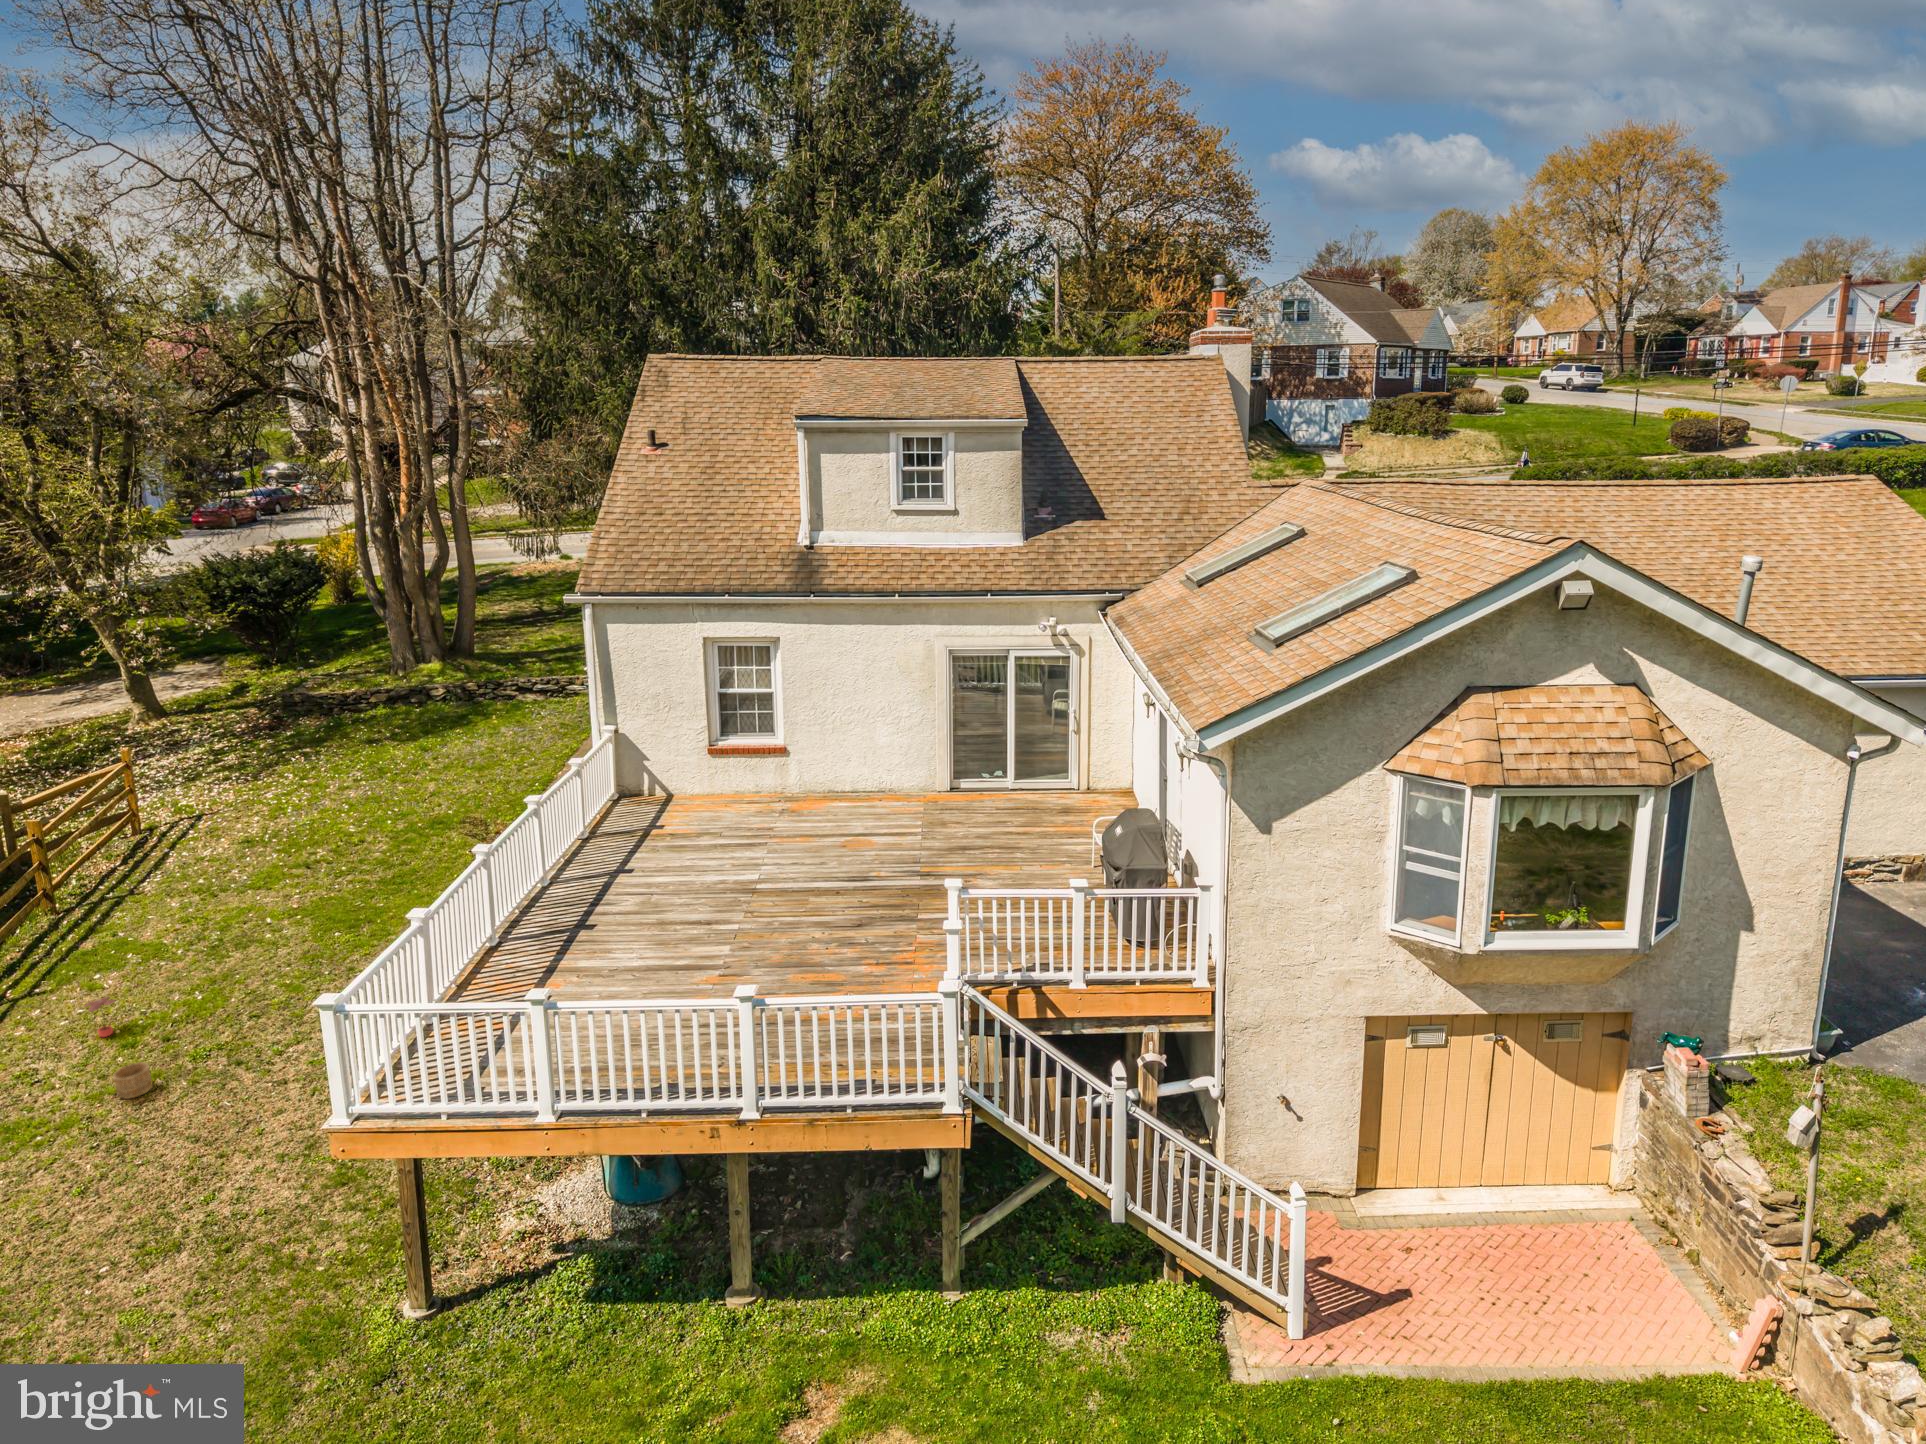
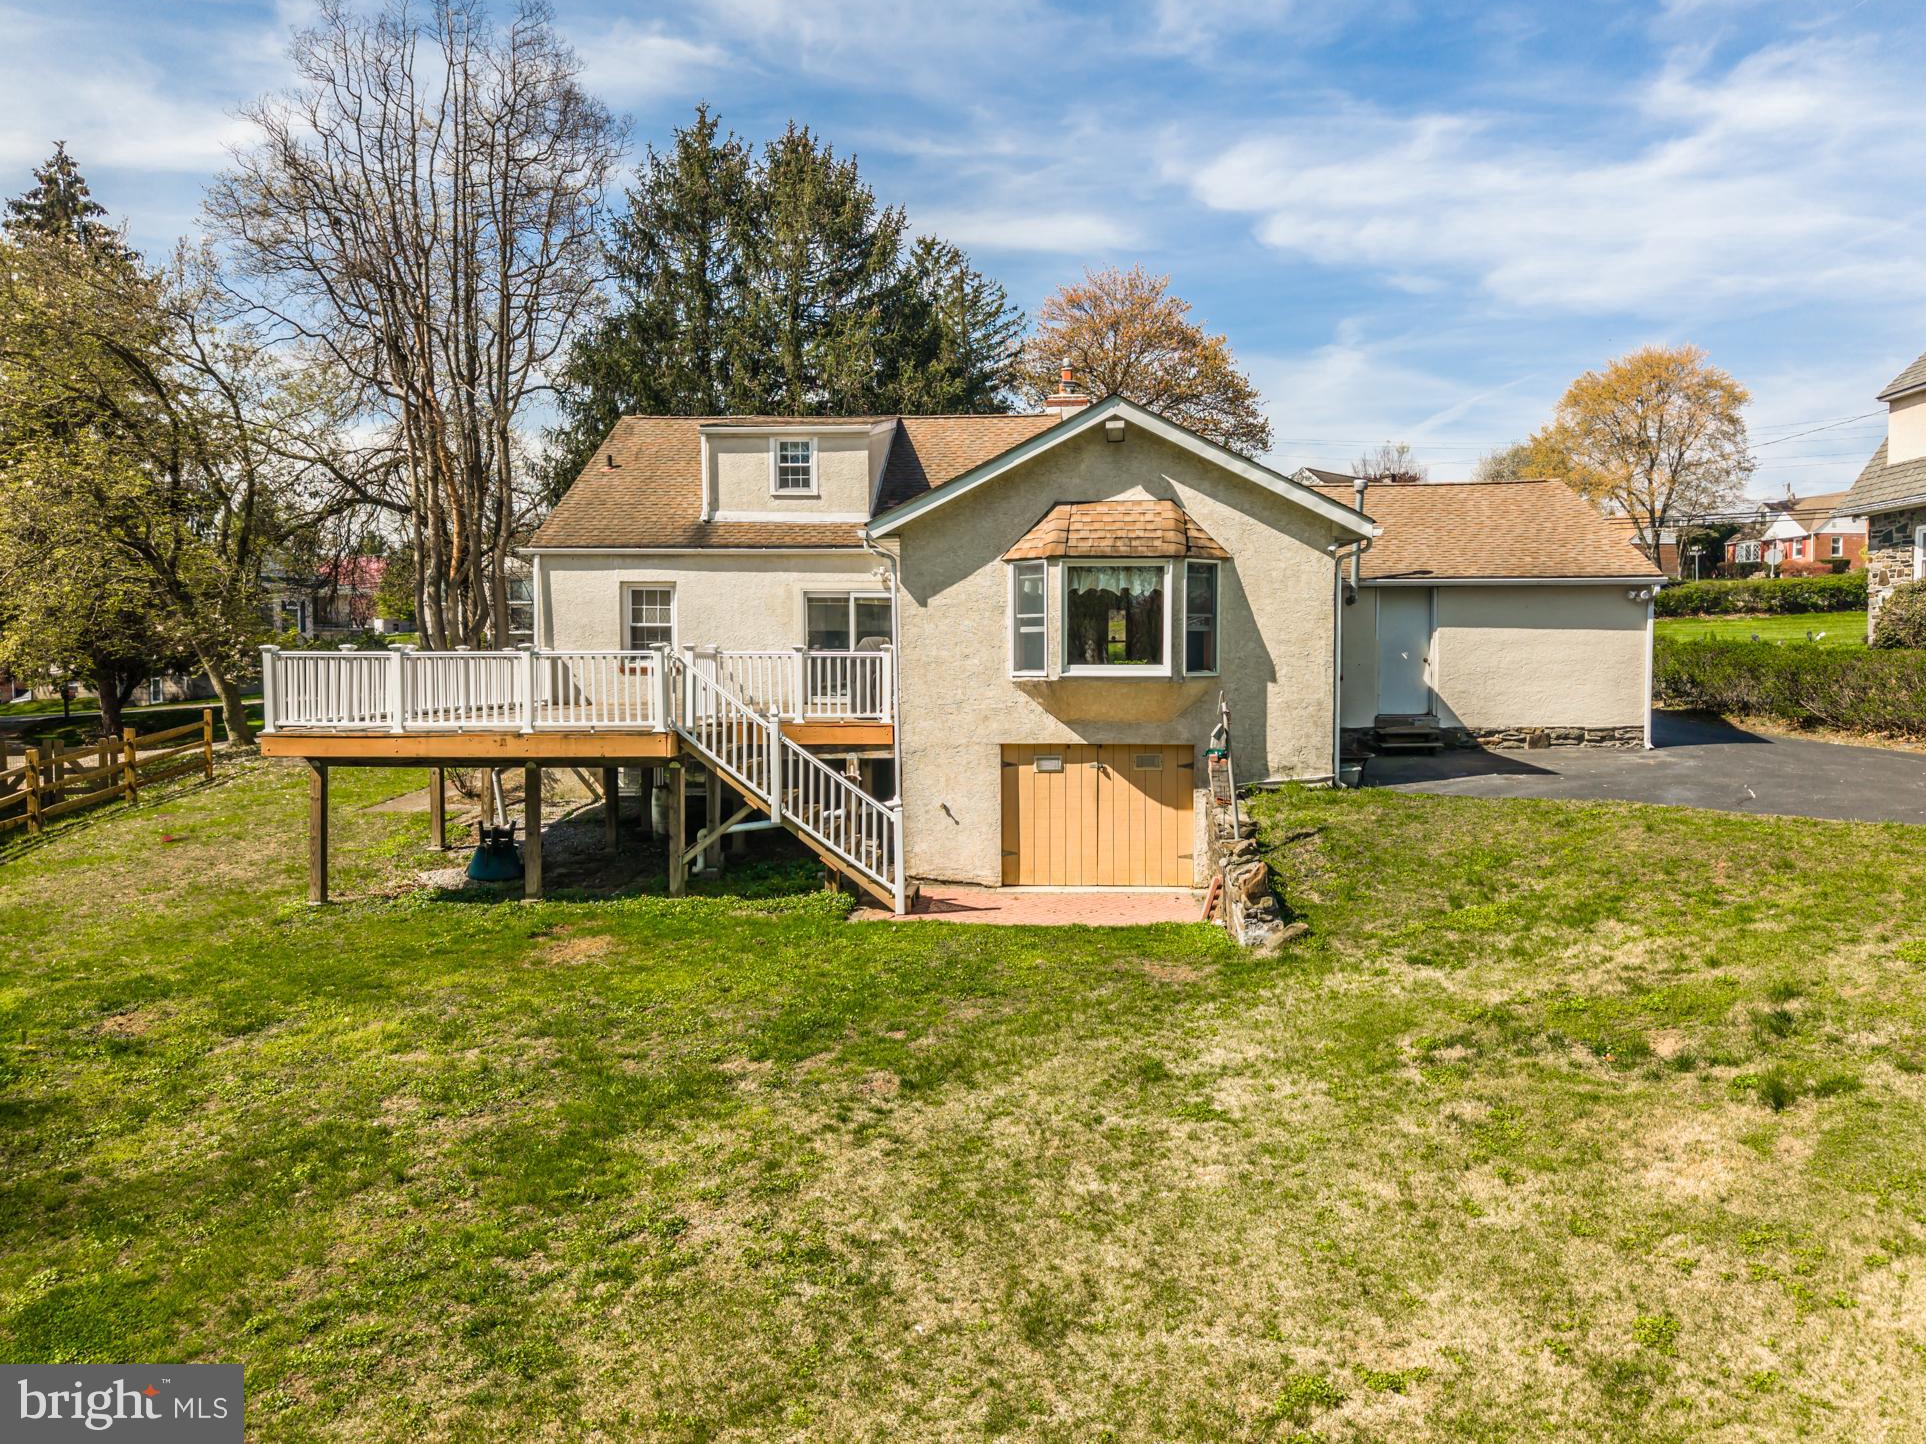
wooden bucket: present [113,1062,153,1099] -> none [160,843,189,865]

